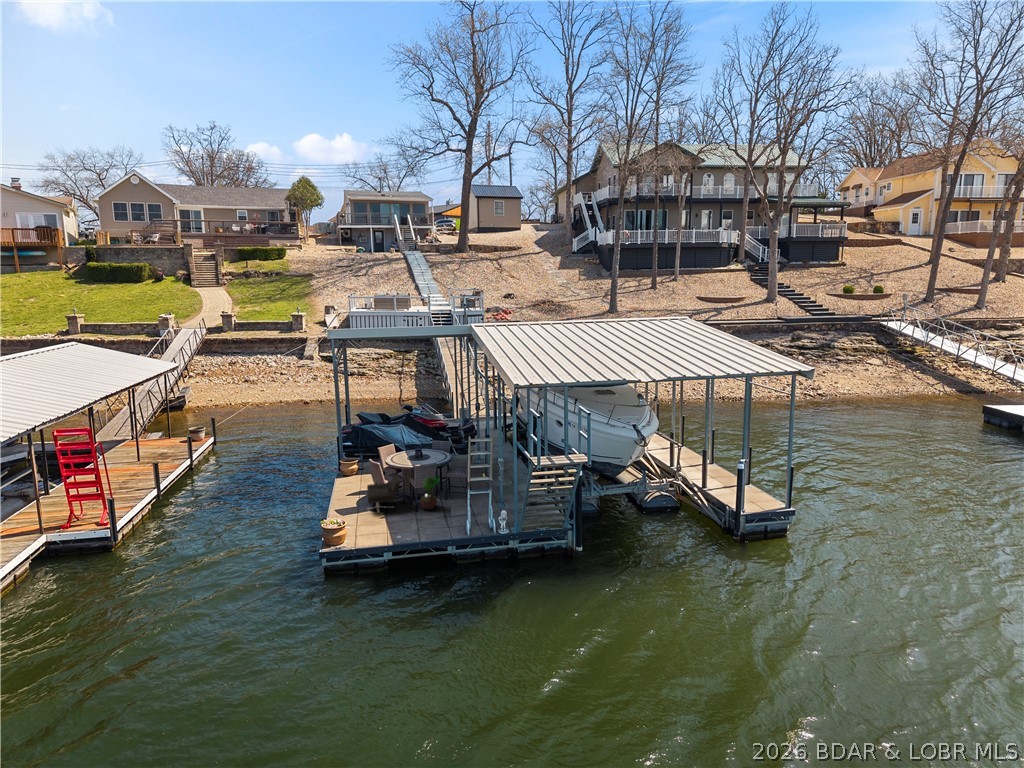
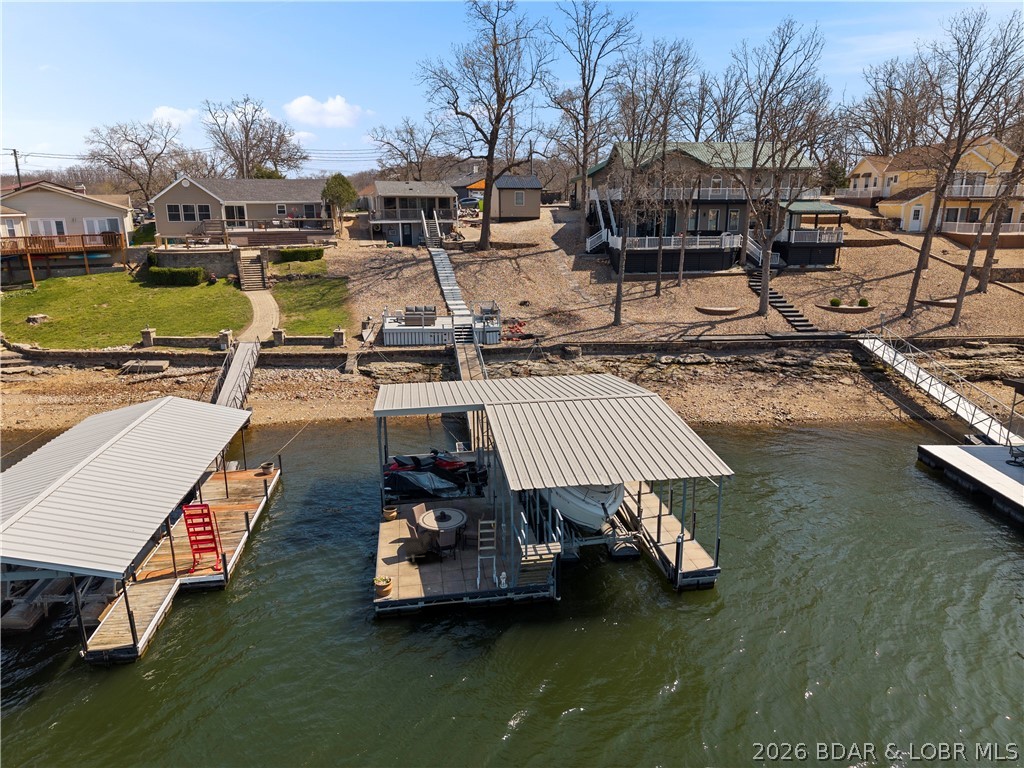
potted tree: present [420,476,439,509] -> none [445,534,461,559]

